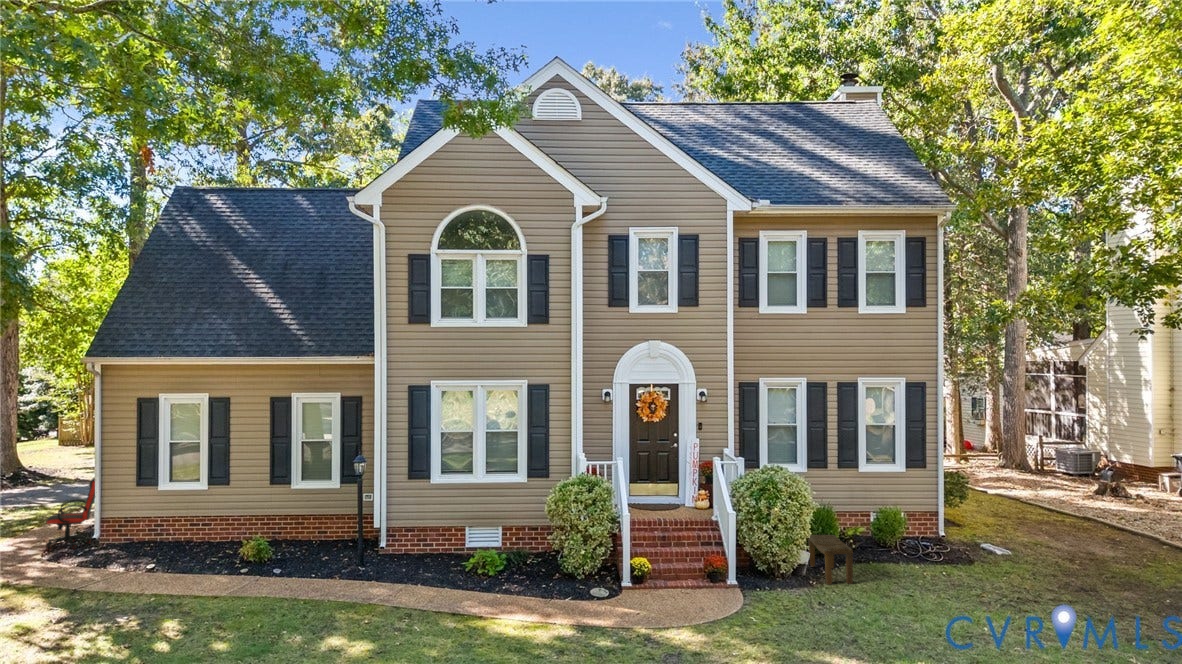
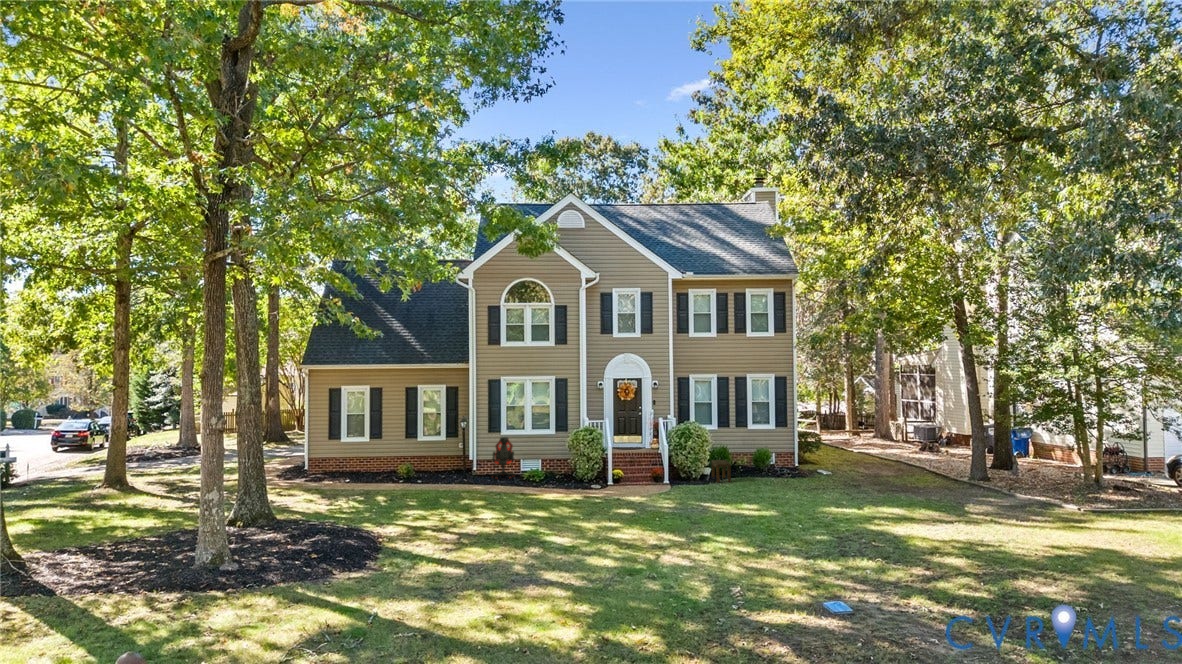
chair: present [46,478,95,551] -> present [492,437,514,479]

